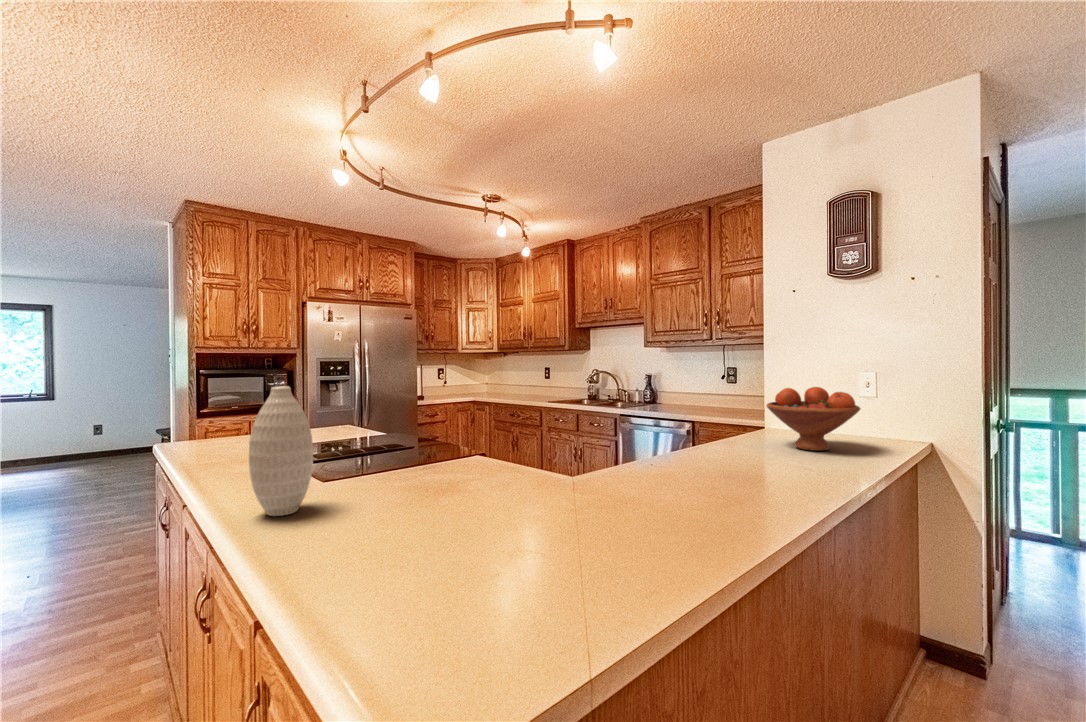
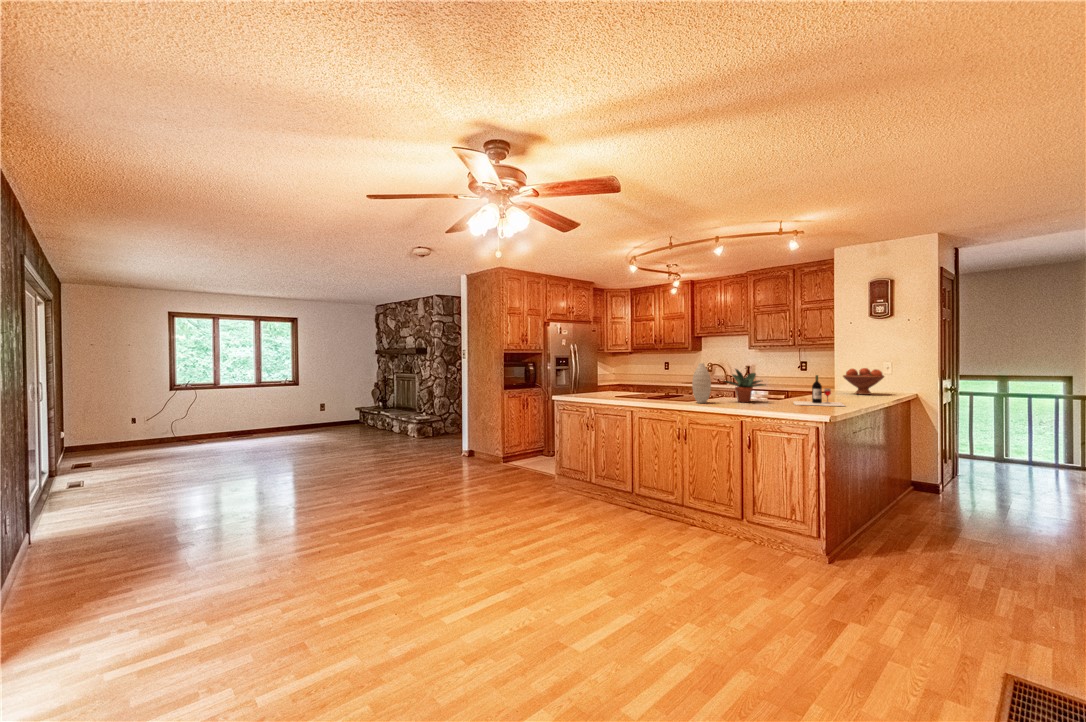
potted plant: none [365,402,496,509] -> present [724,369,764,402]
wine bottle: none [536,427,718,566] -> present [794,375,845,406]

